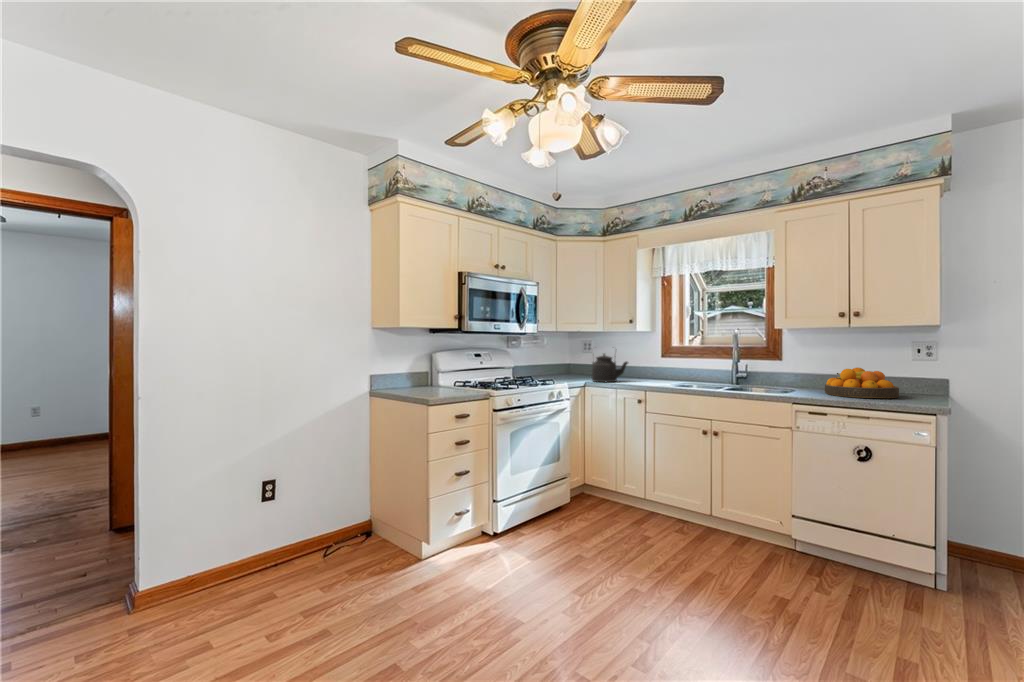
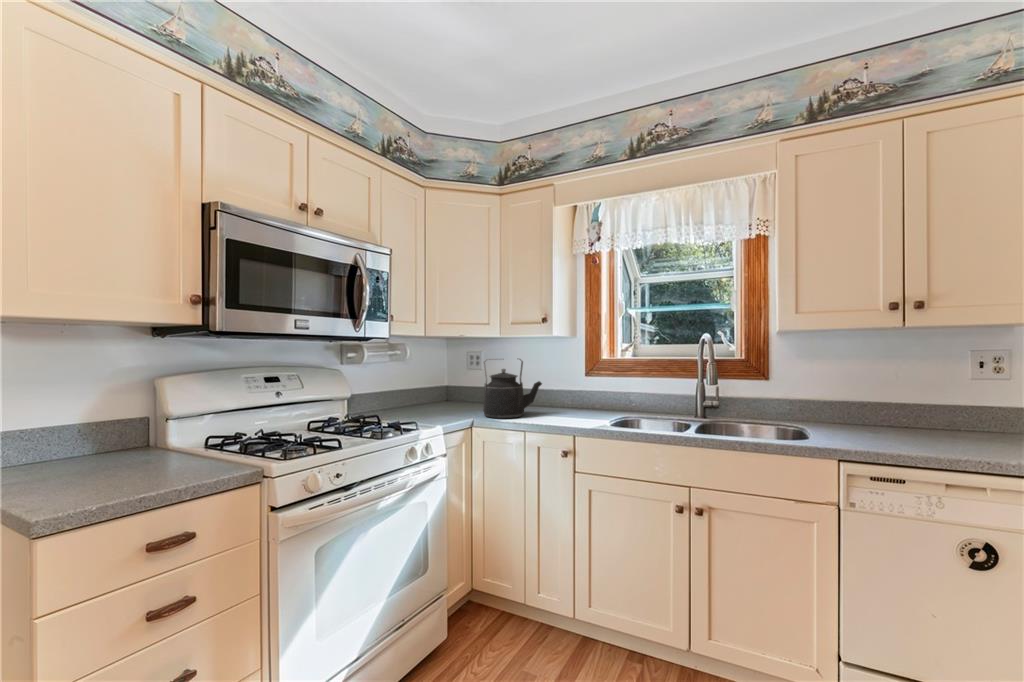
fruit bowl: present [825,368,899,398] -> none [855,391,983,446]

